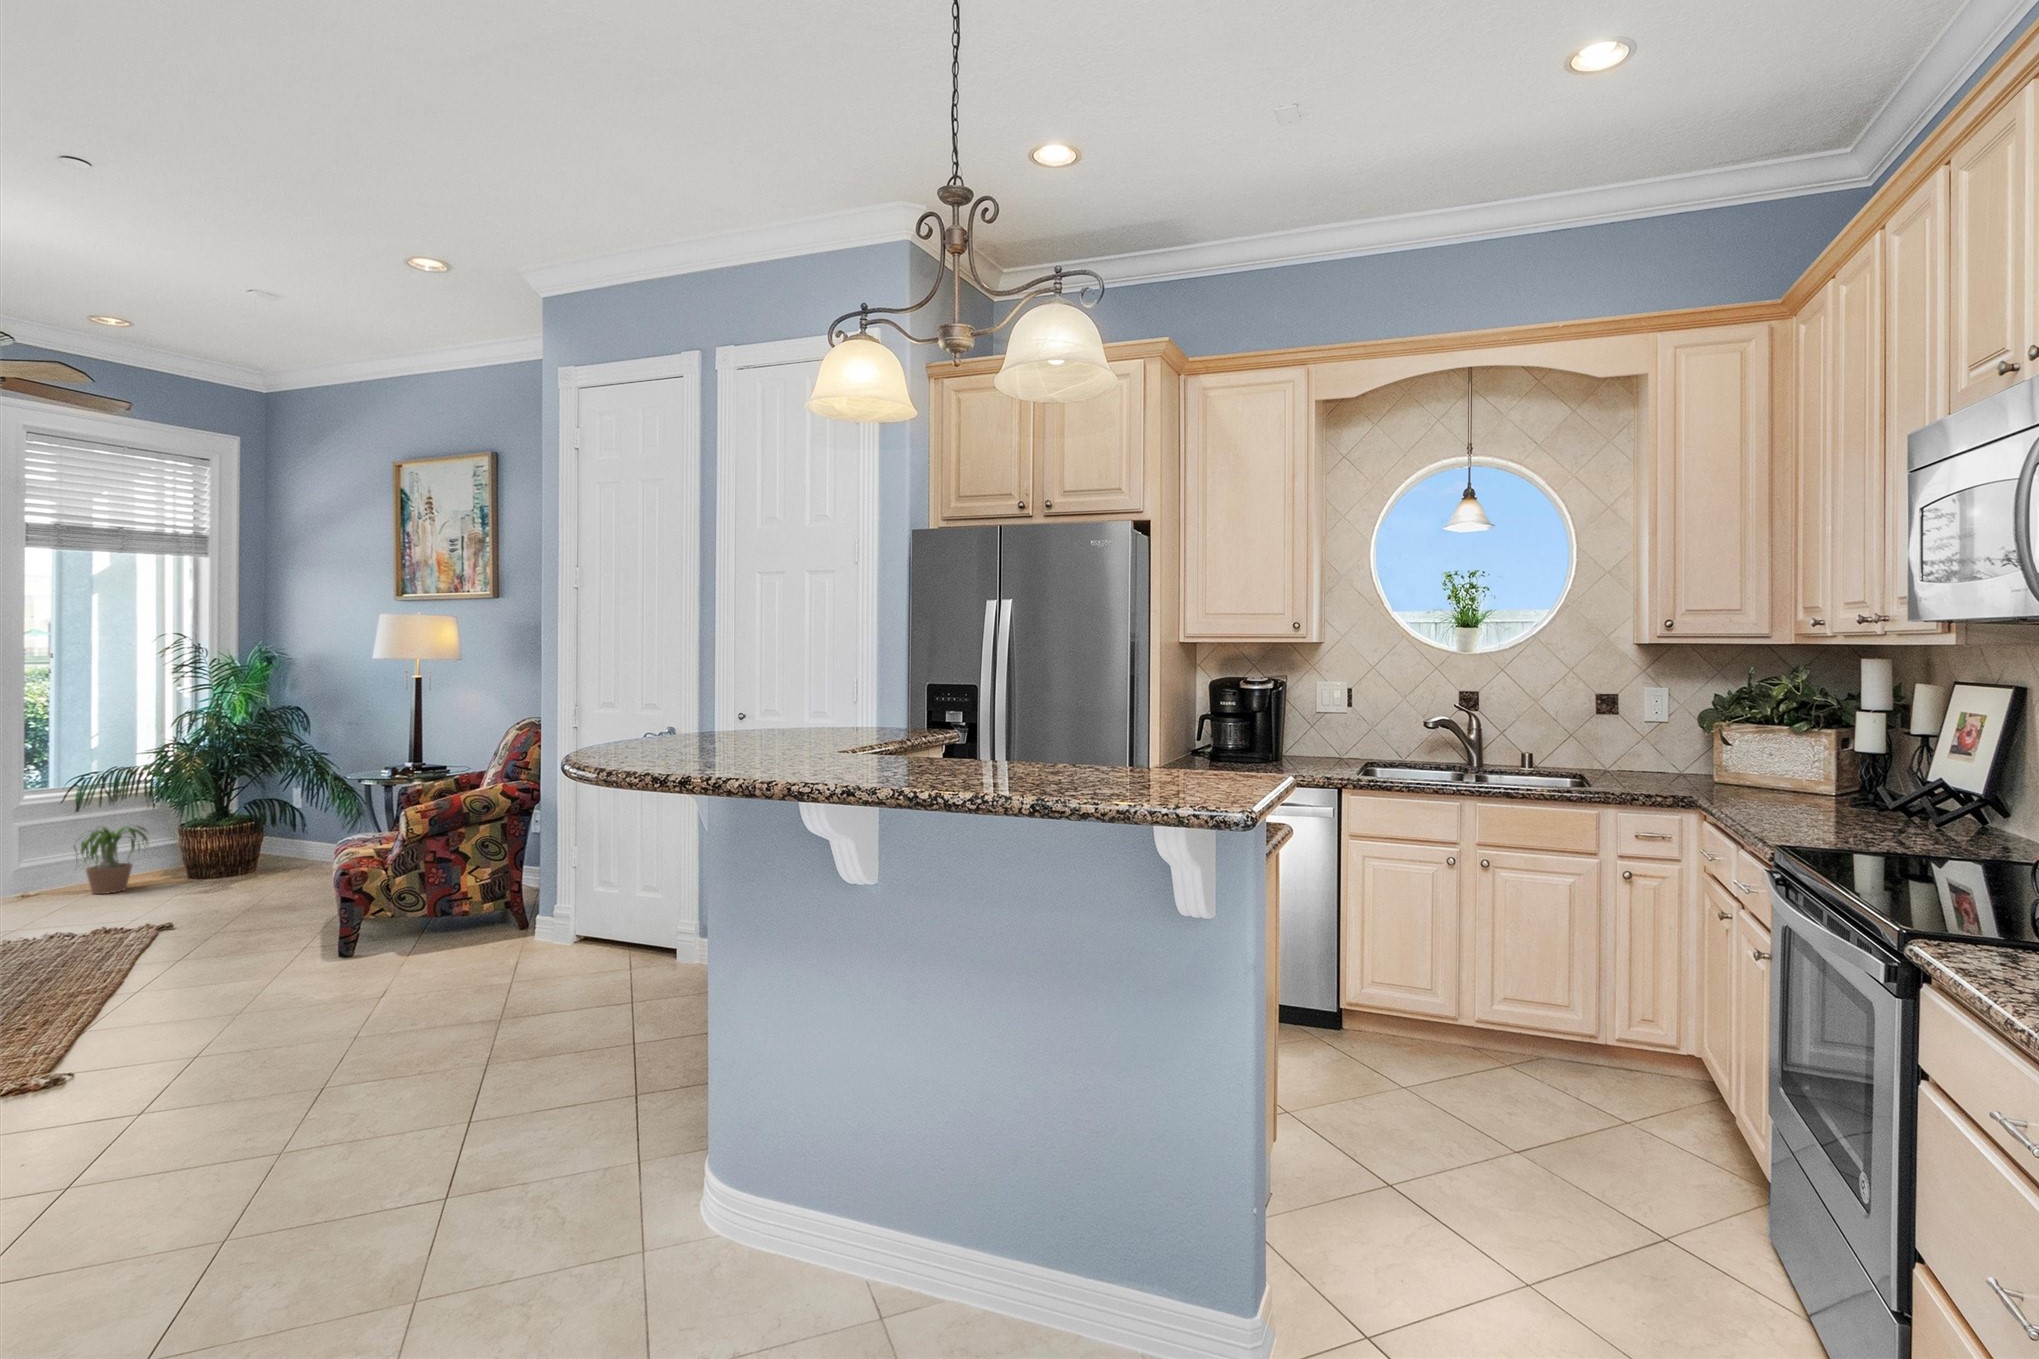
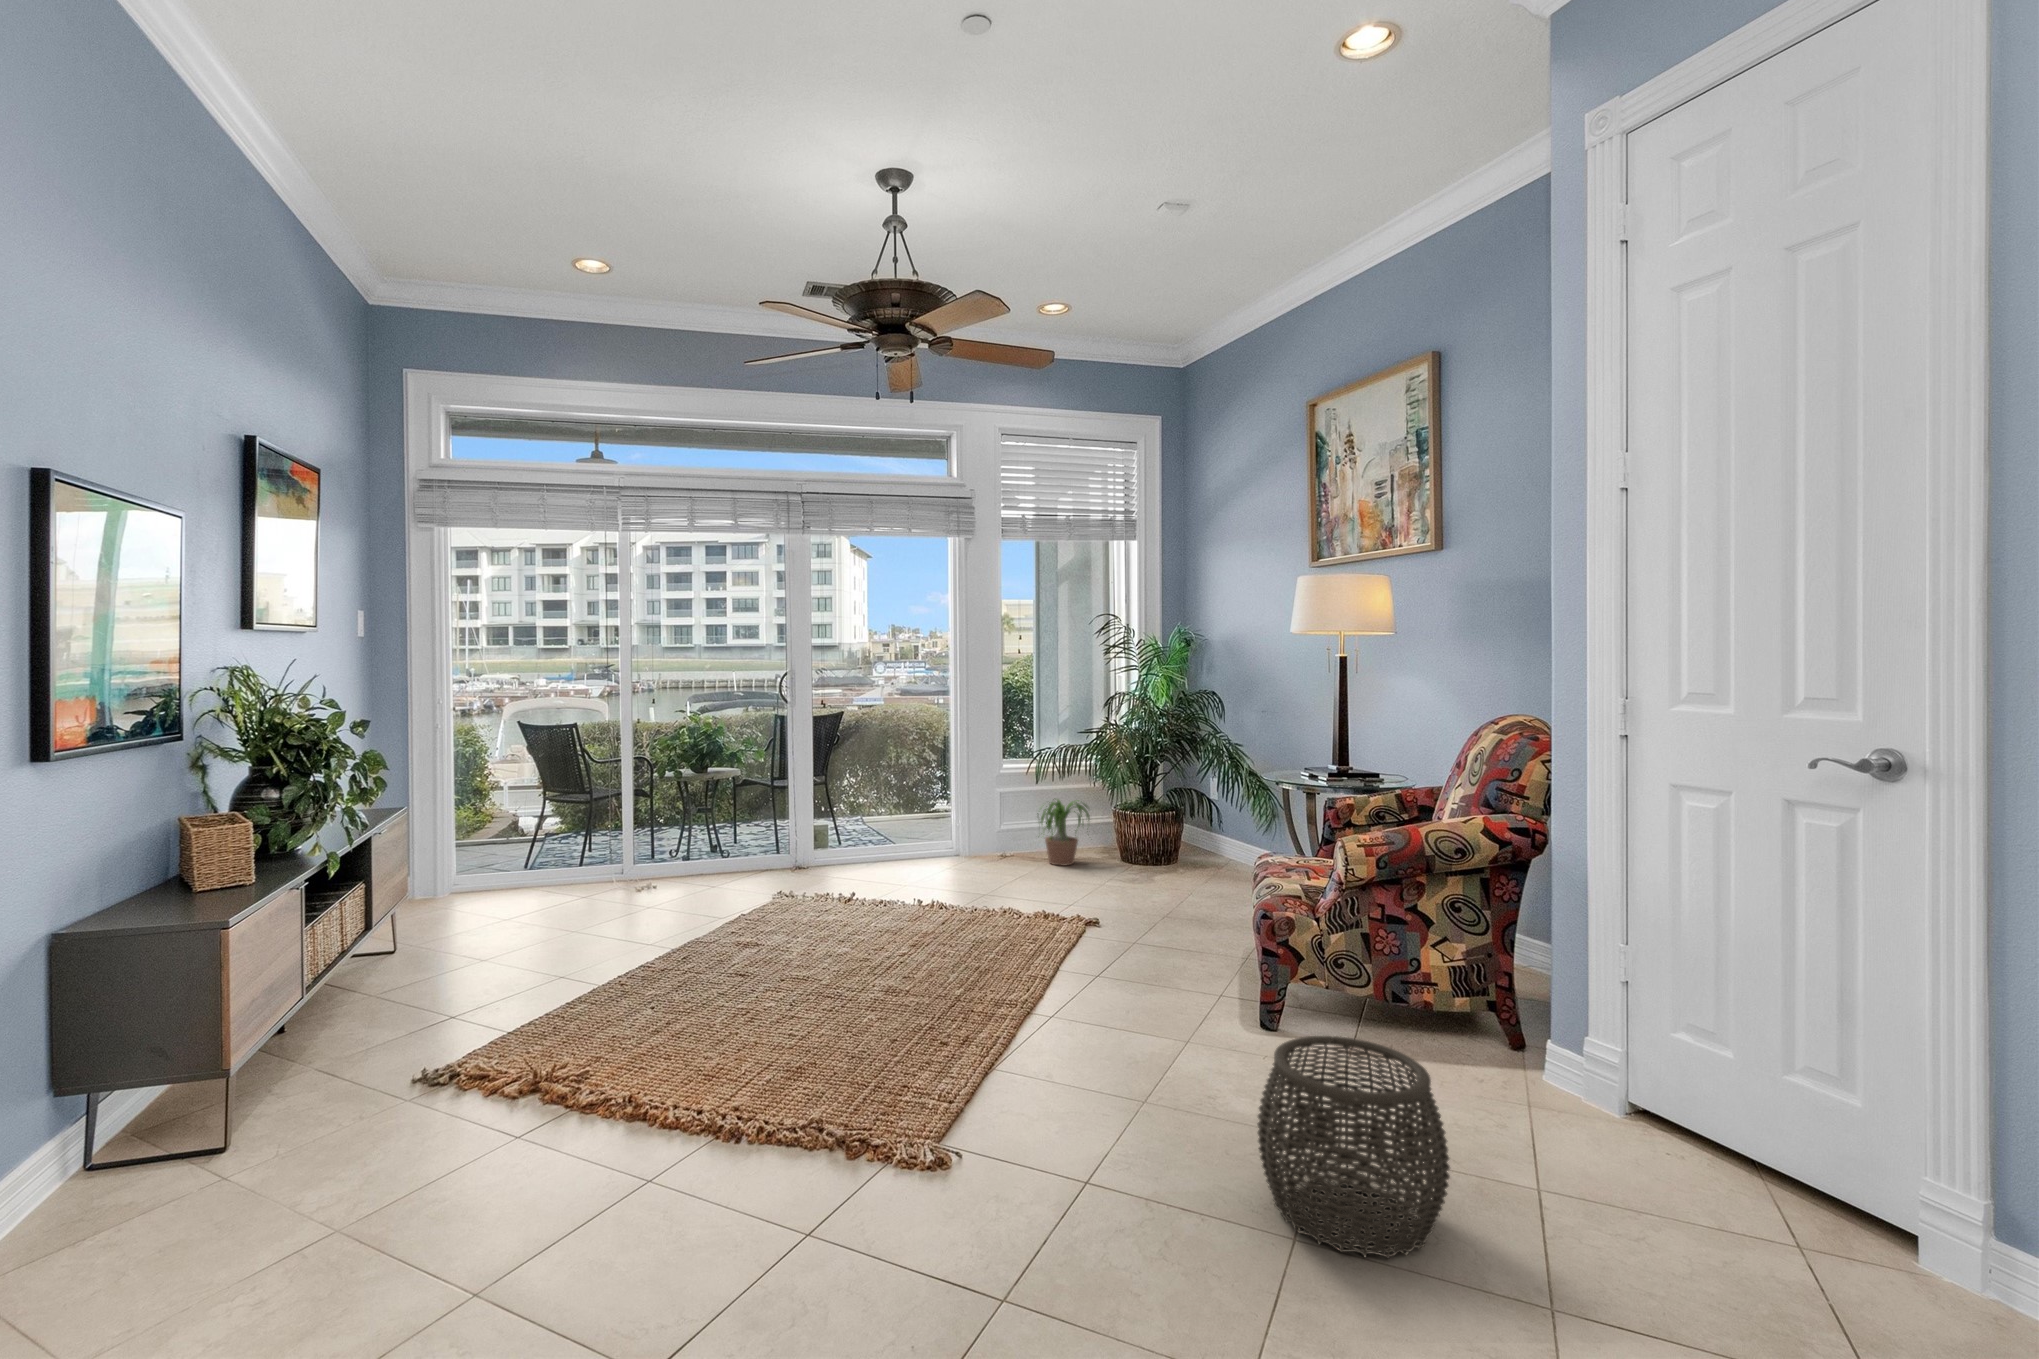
woven basket: none [329,920,451,1031] -> present [1257,1036,1450,1258]

